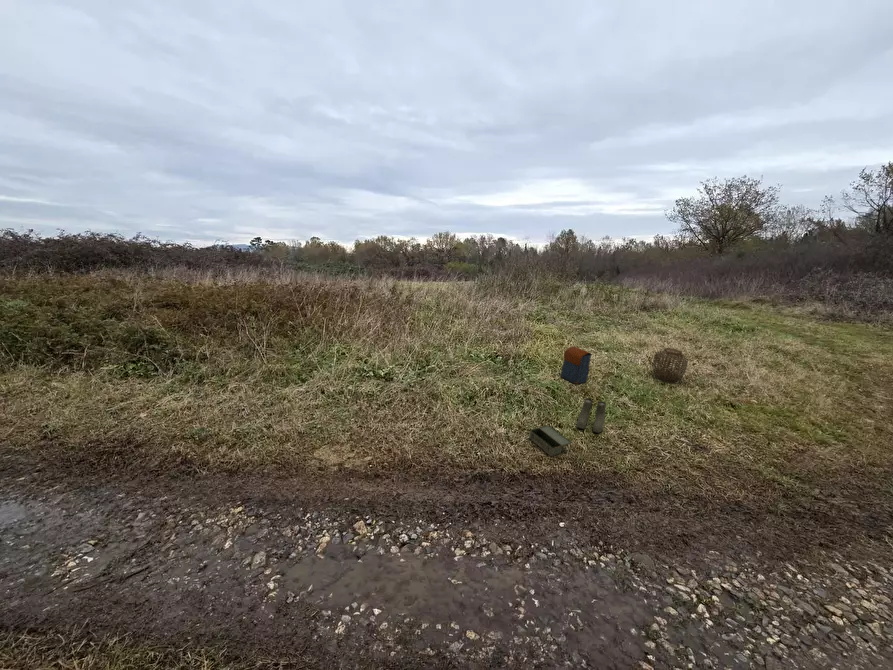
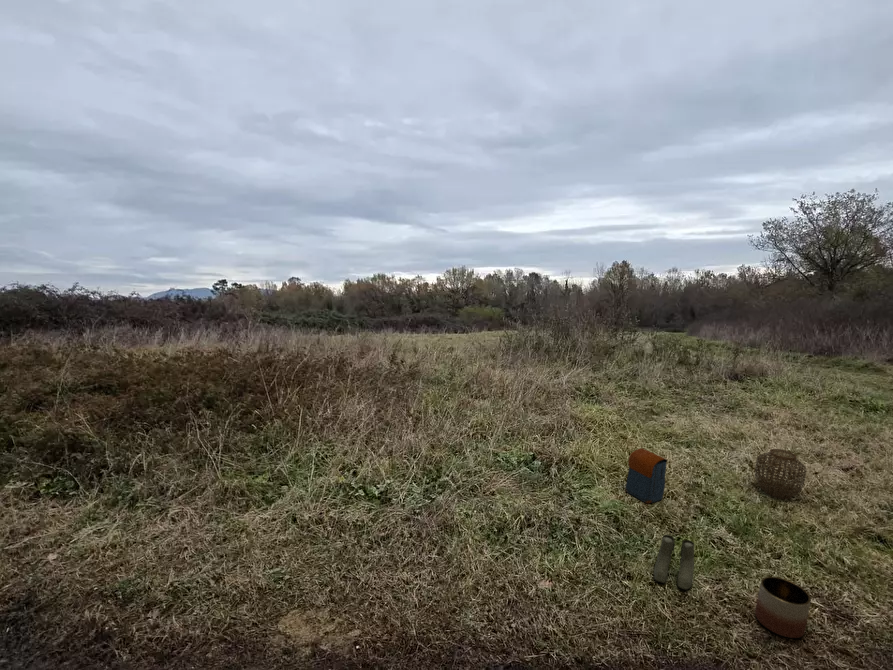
planter: none [643,422,681,459] -> present [755,576,811,638]
toolbox: present [529,425,571,456] -> none [584,578,648,633]

